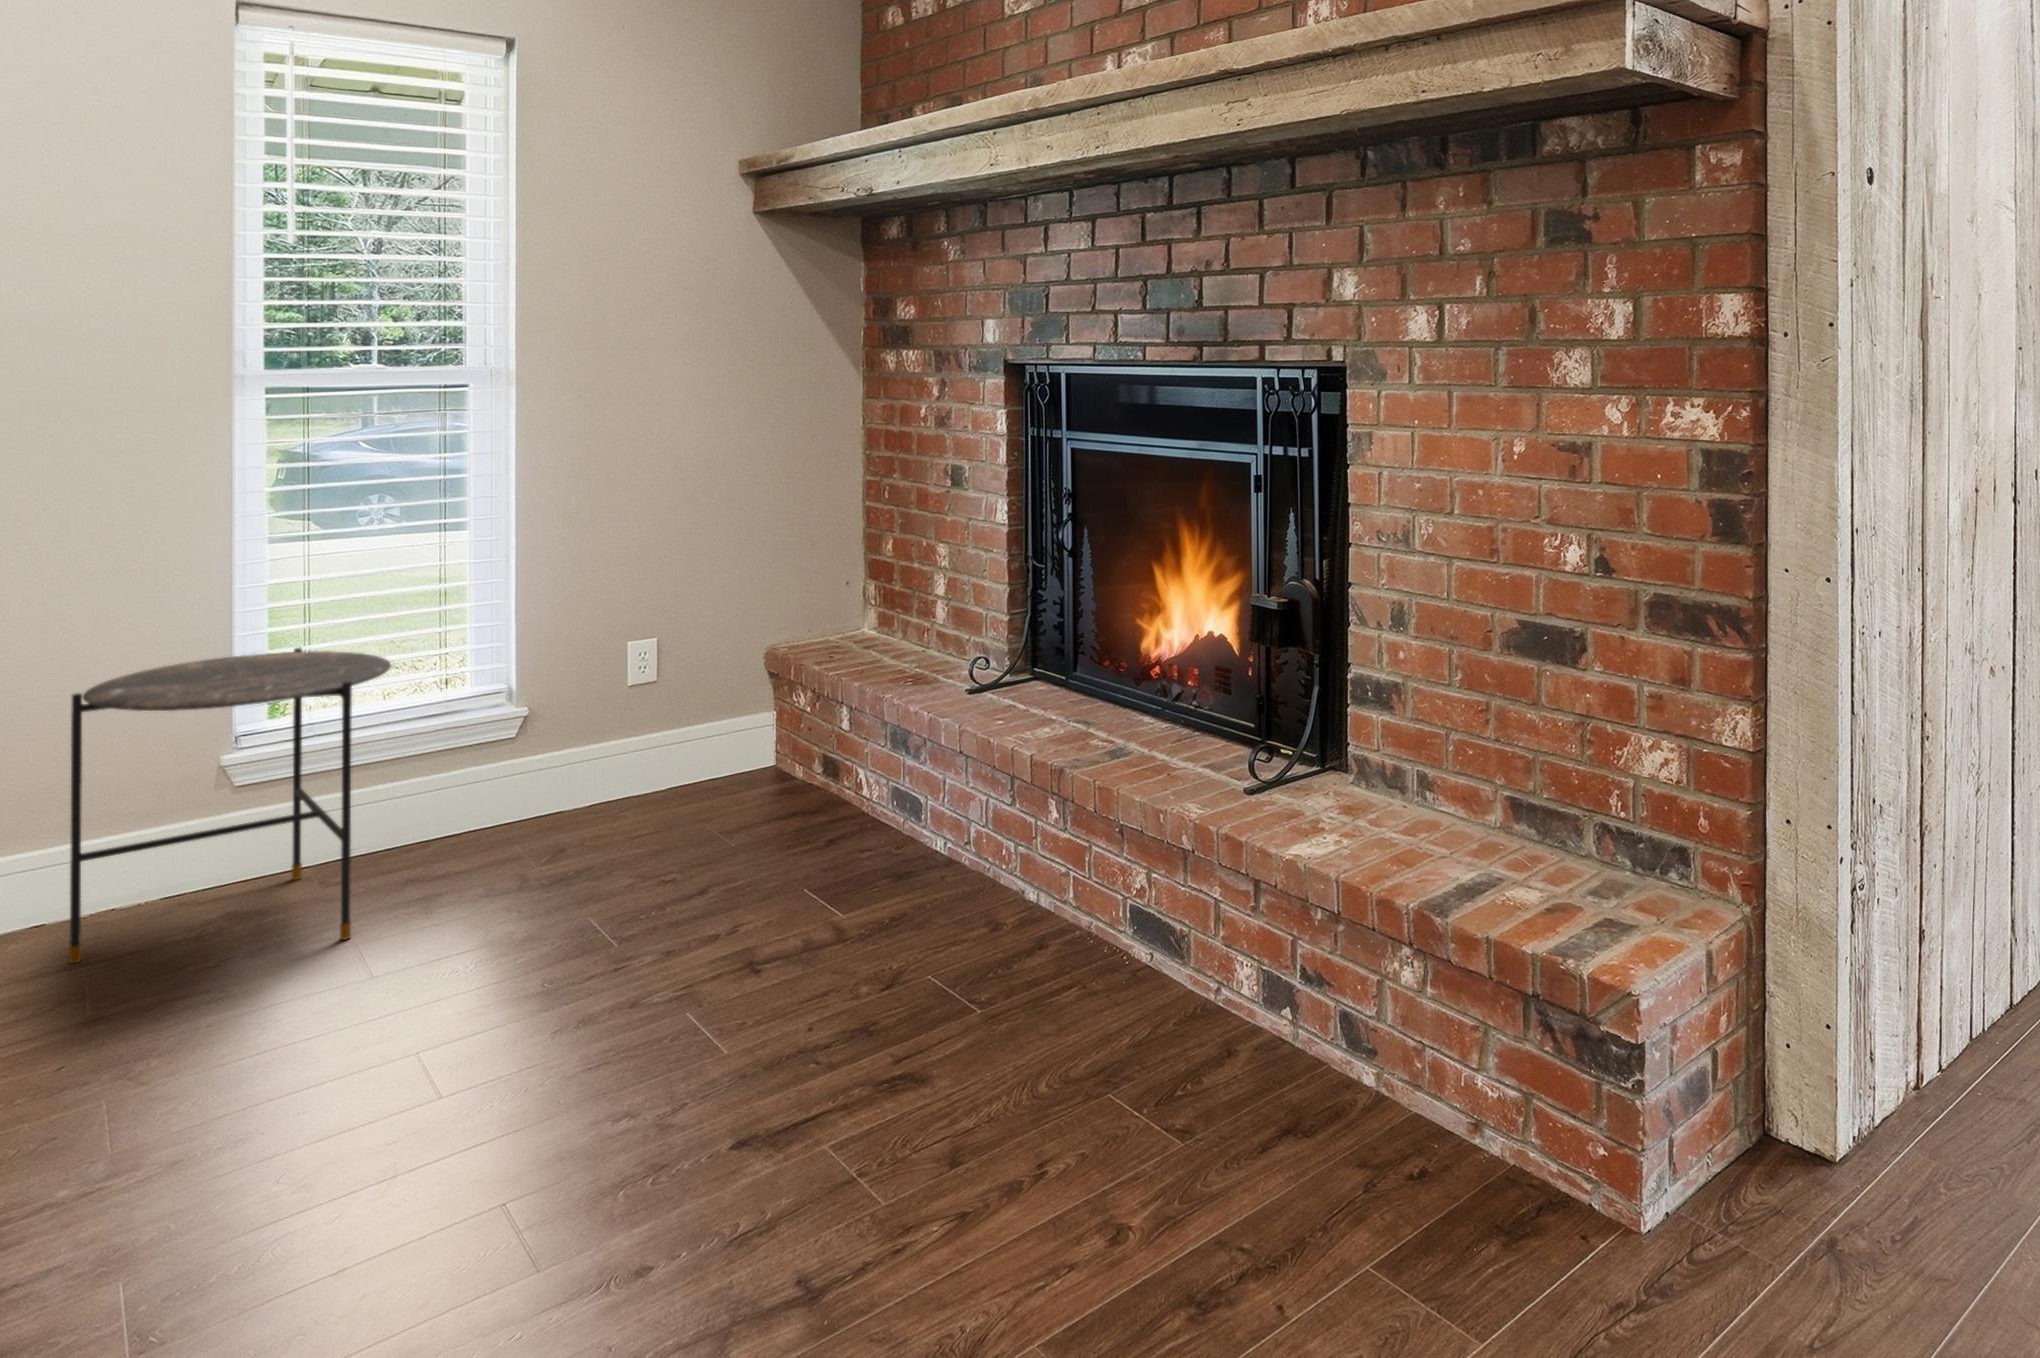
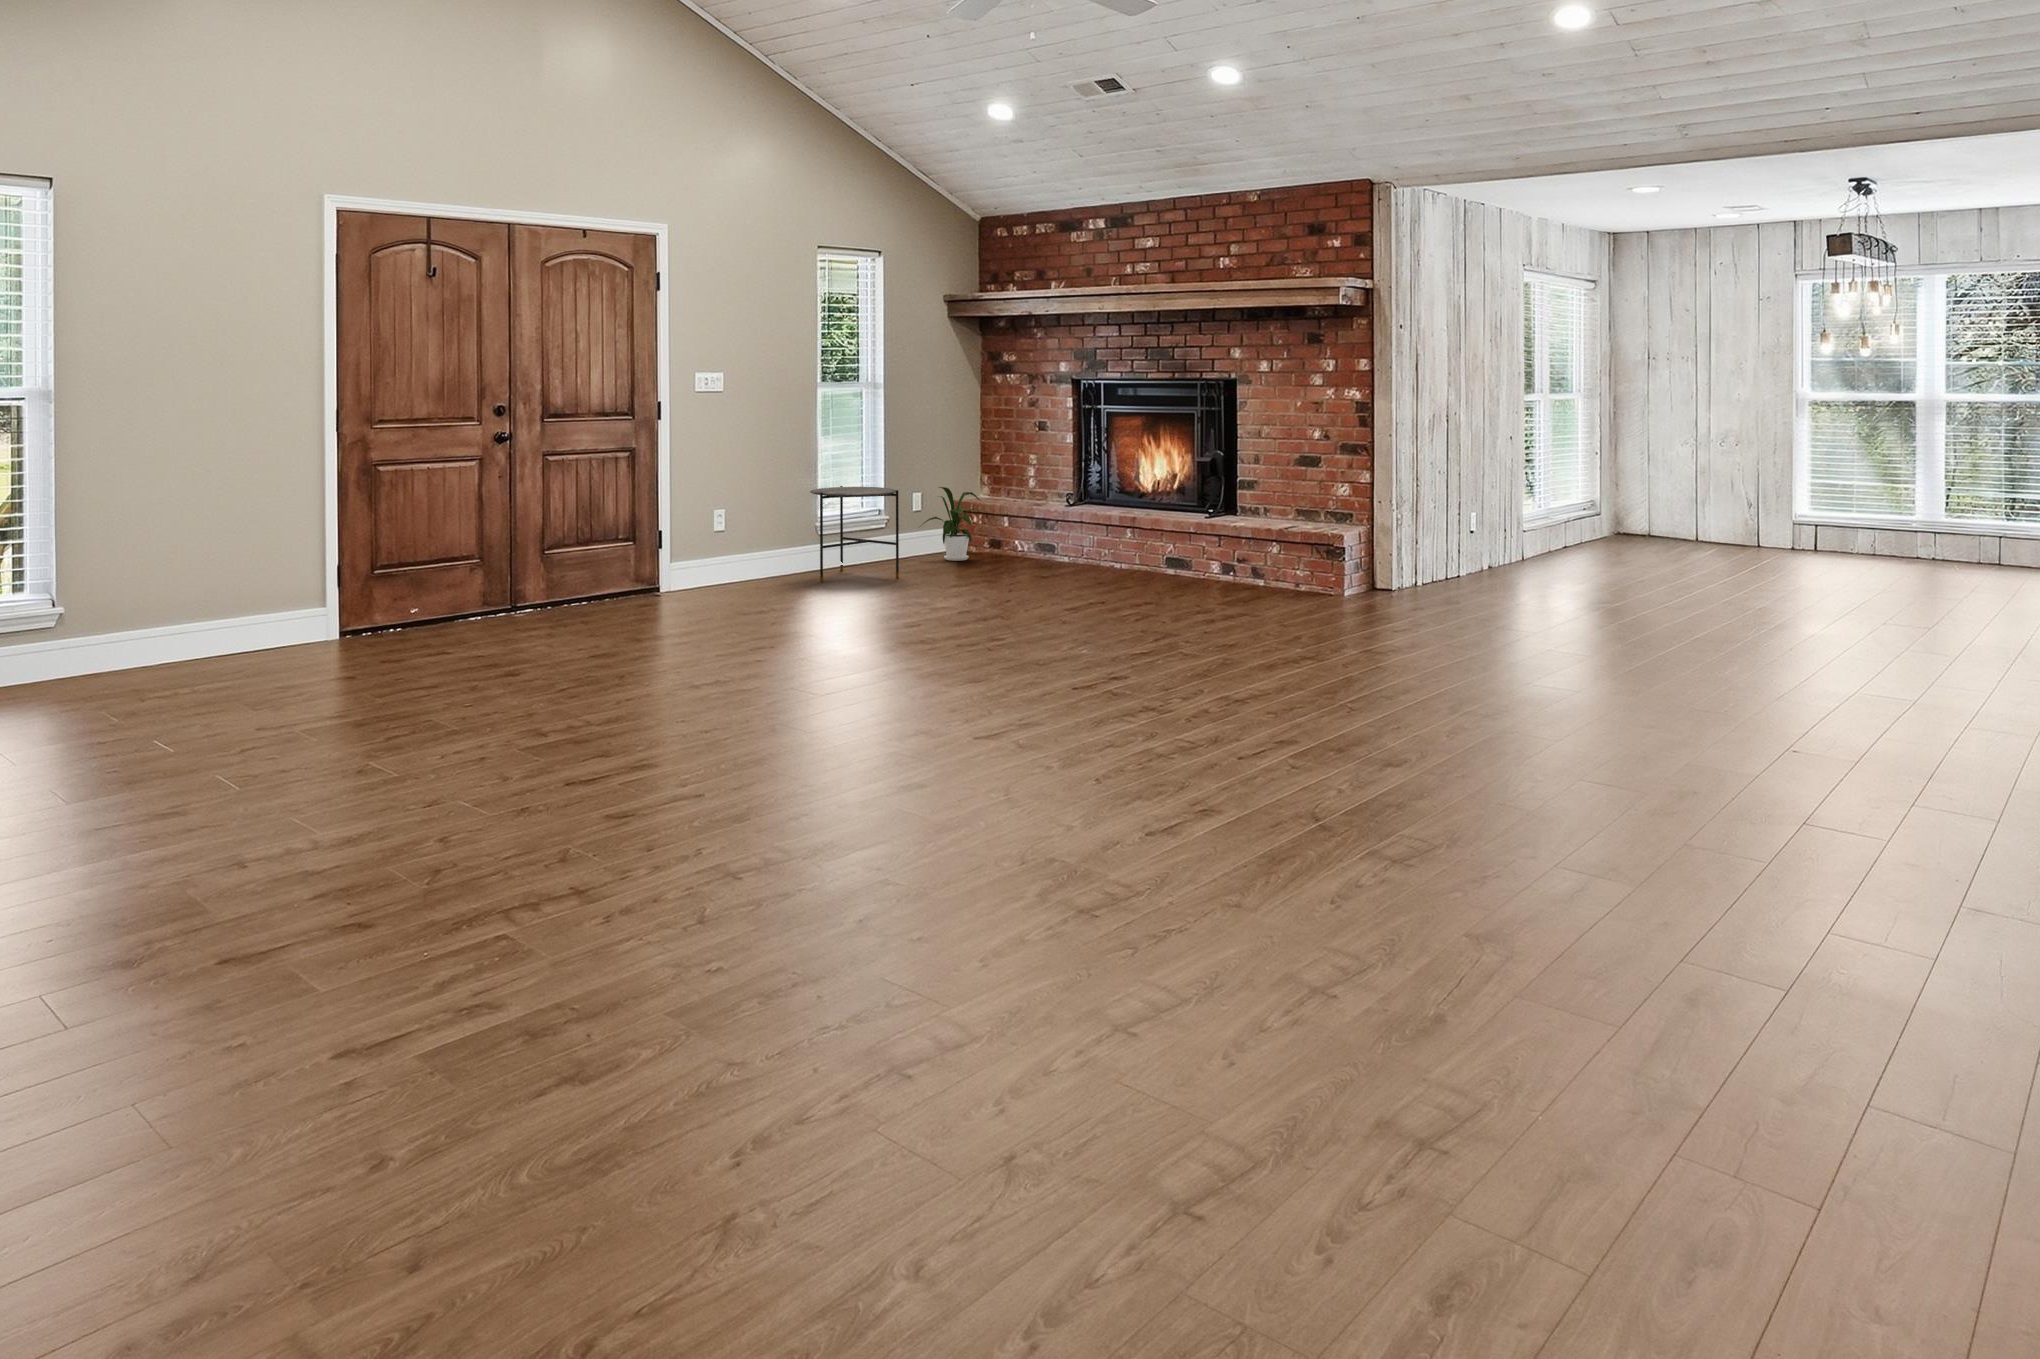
house plant: none [611,638,783,825] -> present [921,487,981,561]

